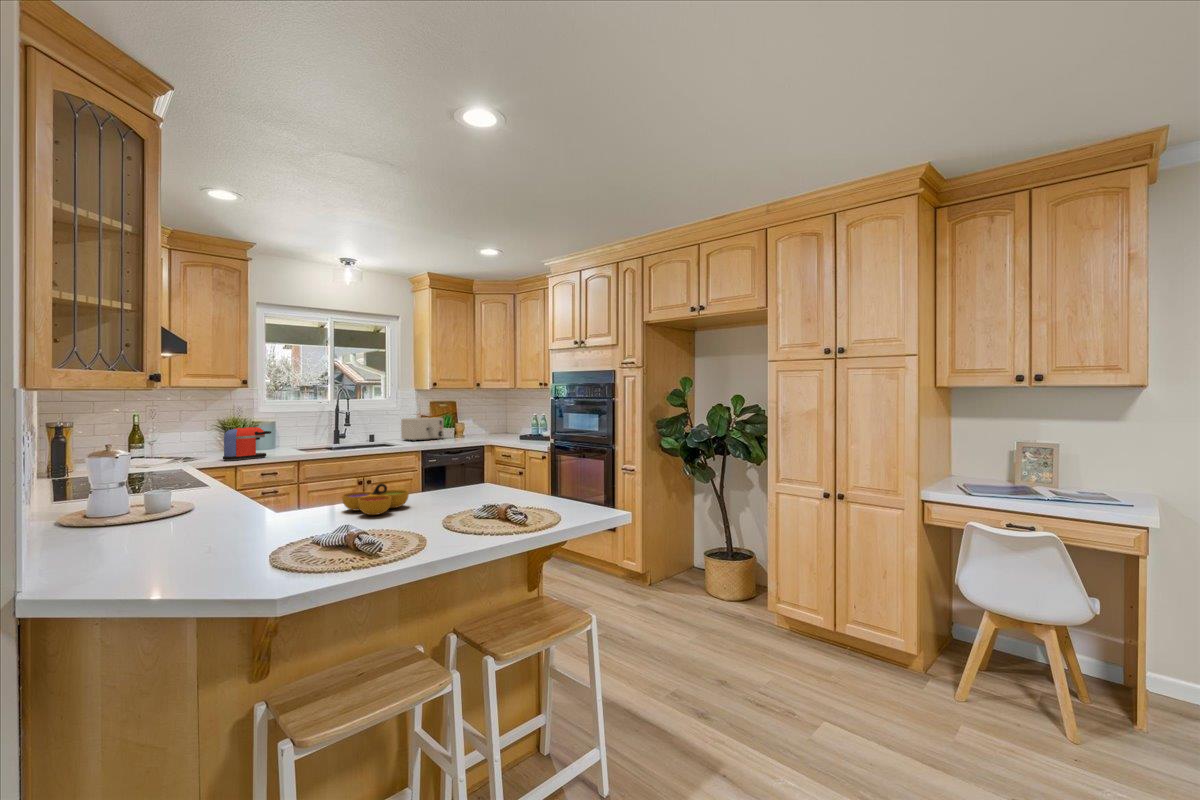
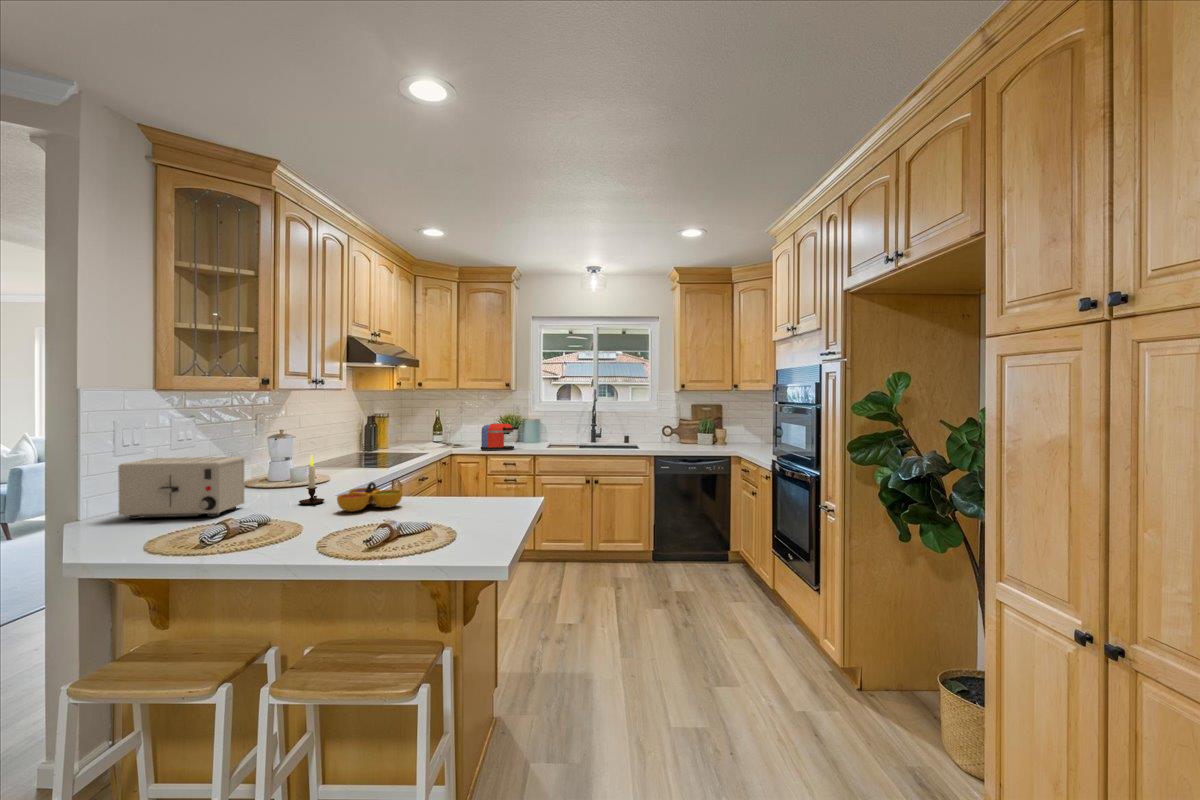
toaster: present [401,417,444,441] -> present [118,457,244,519]
candle: none [272,461,307,520] -> present [299,454,324,504]

